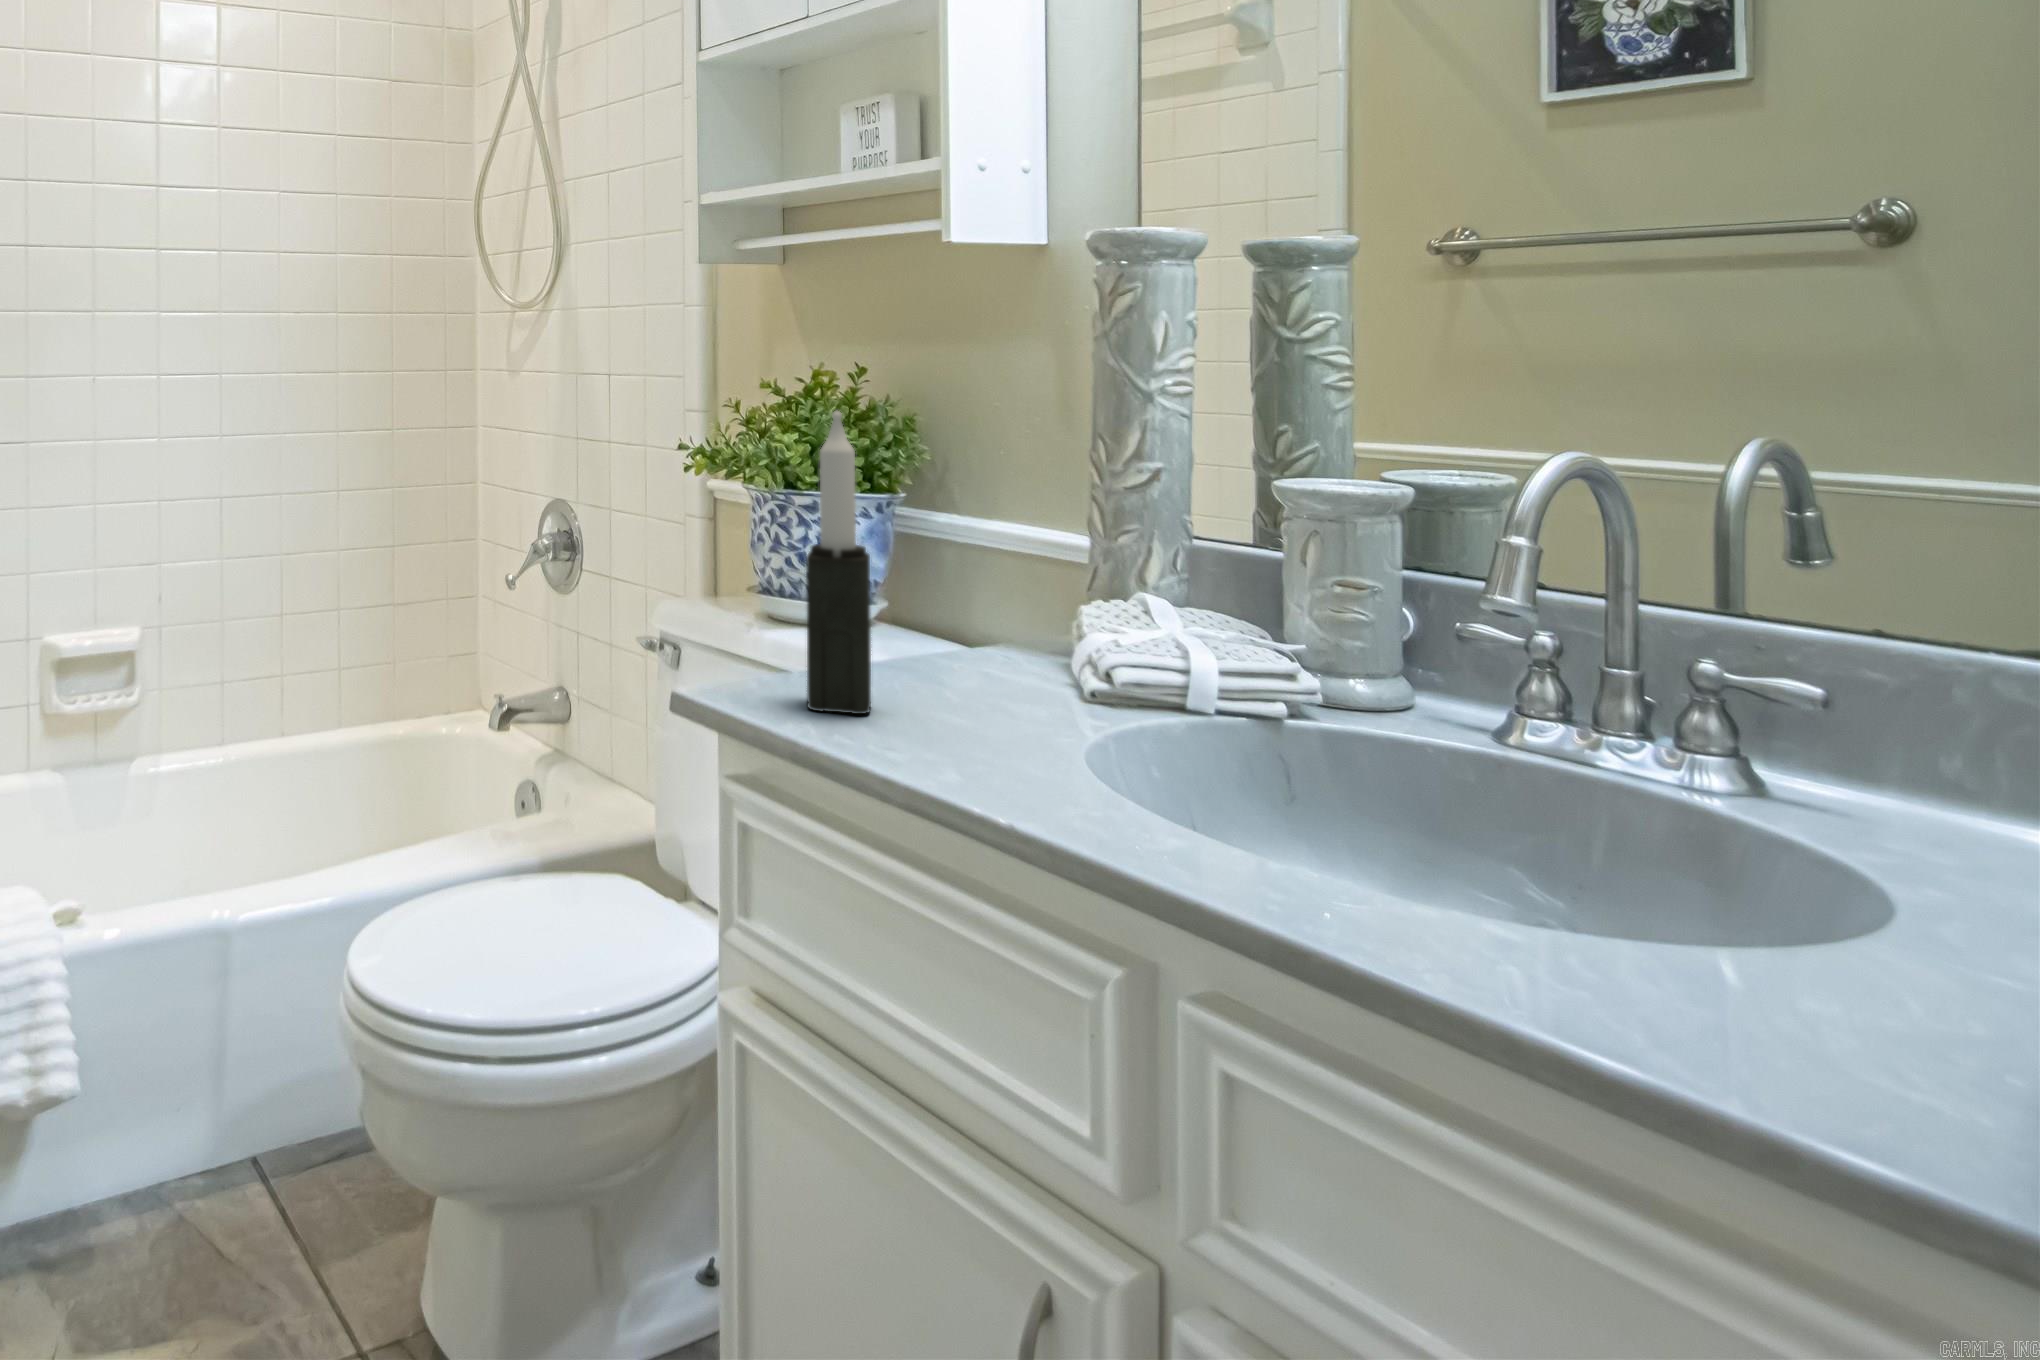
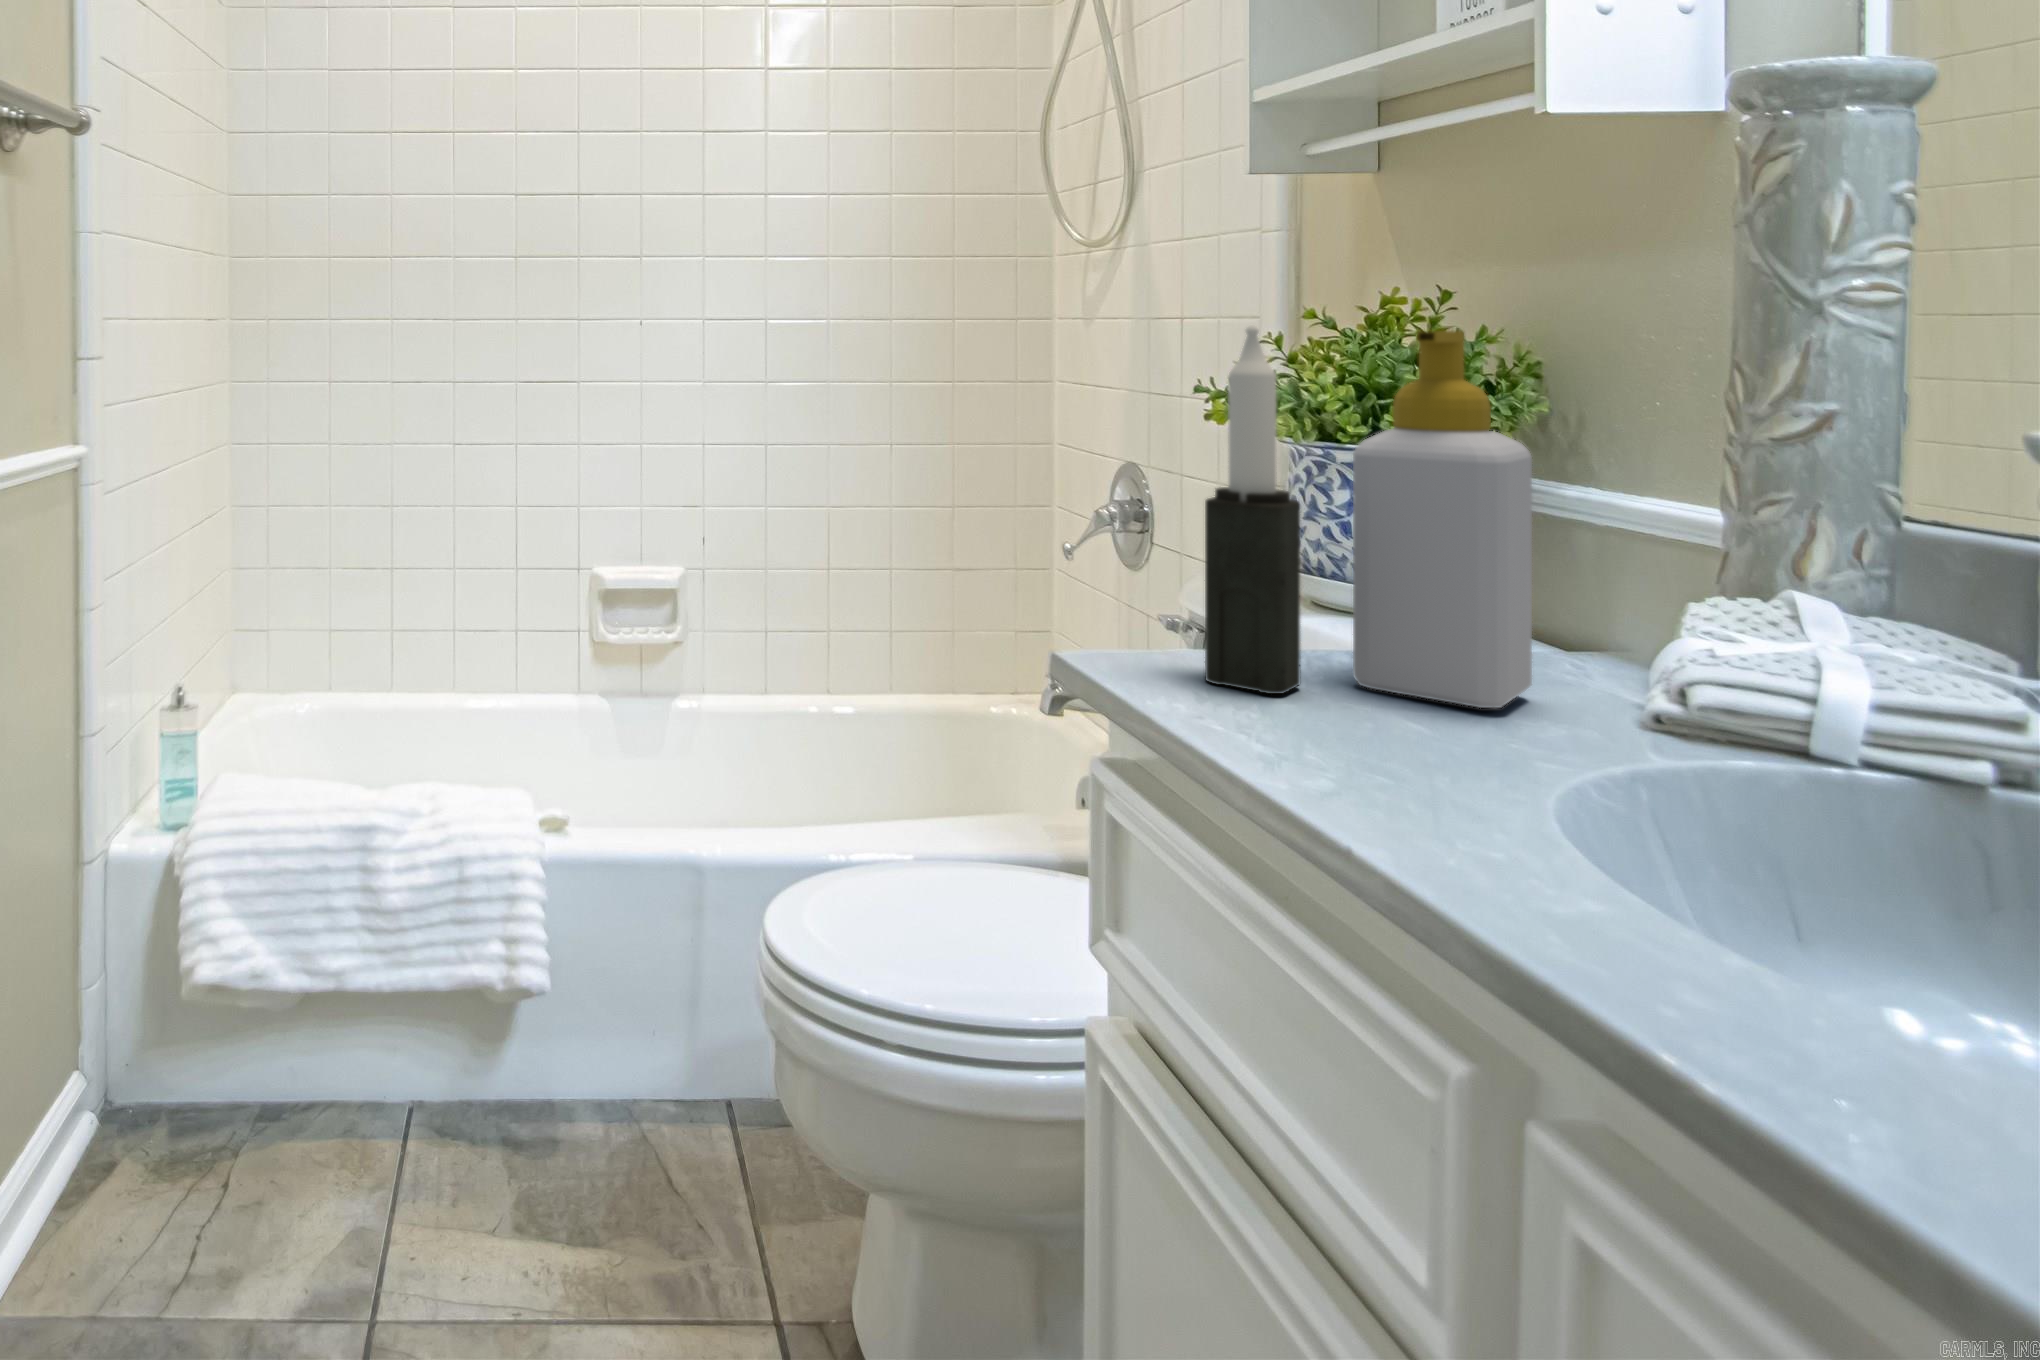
soap bottle: none [893,411,1002,704] -> present [1353,331,1532,708]

